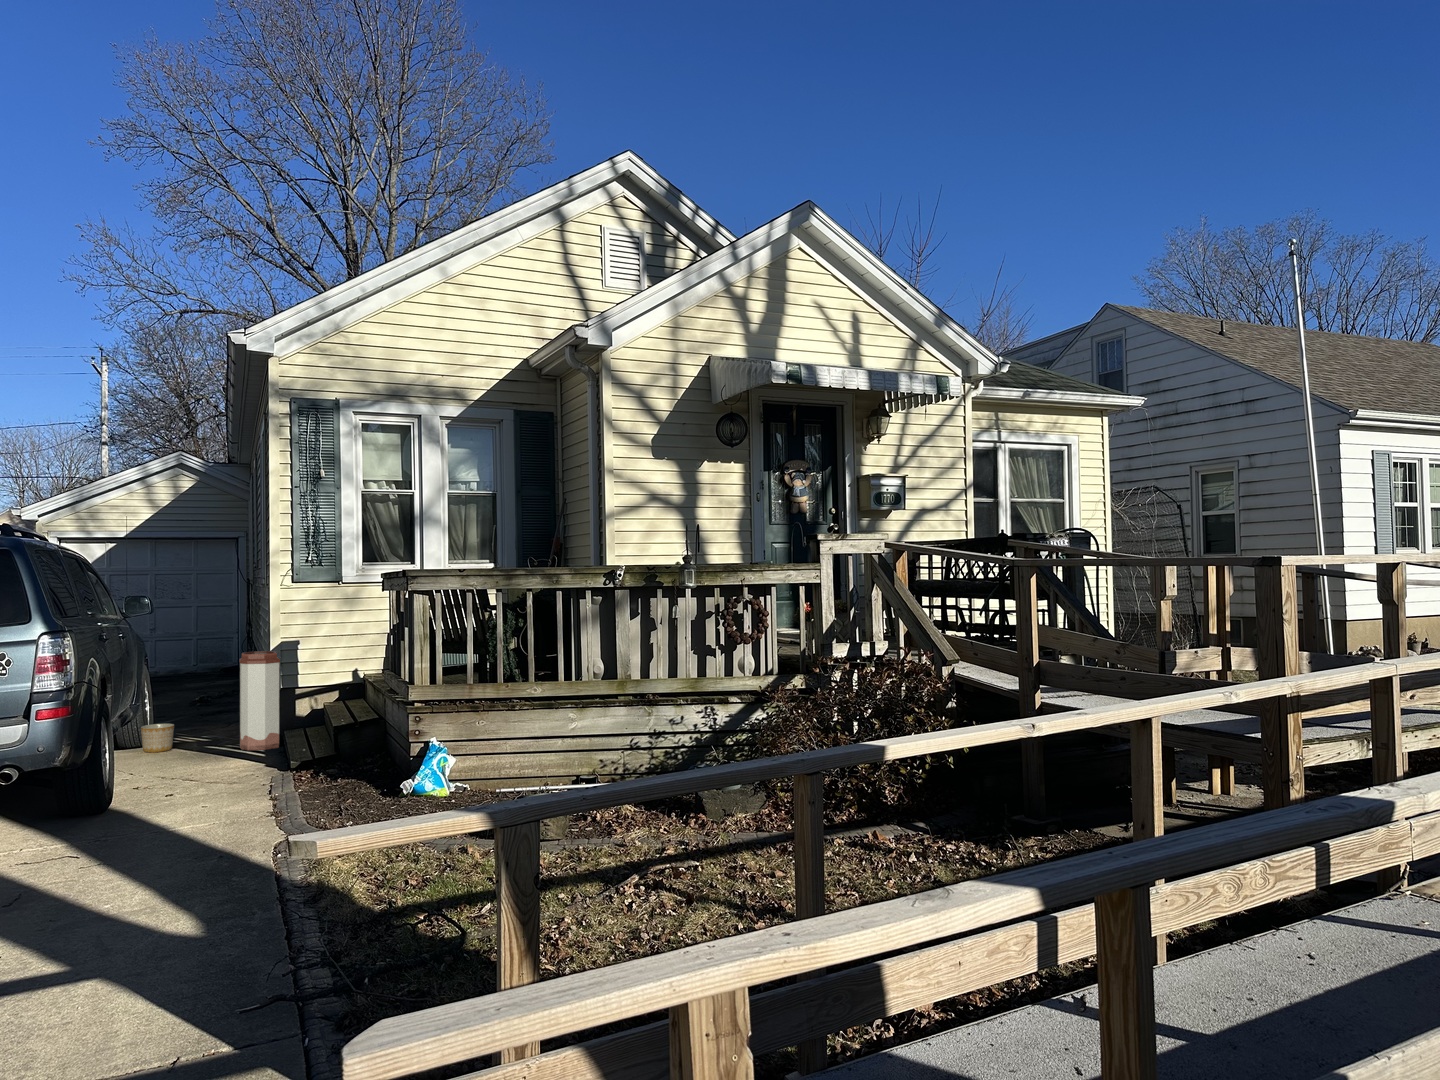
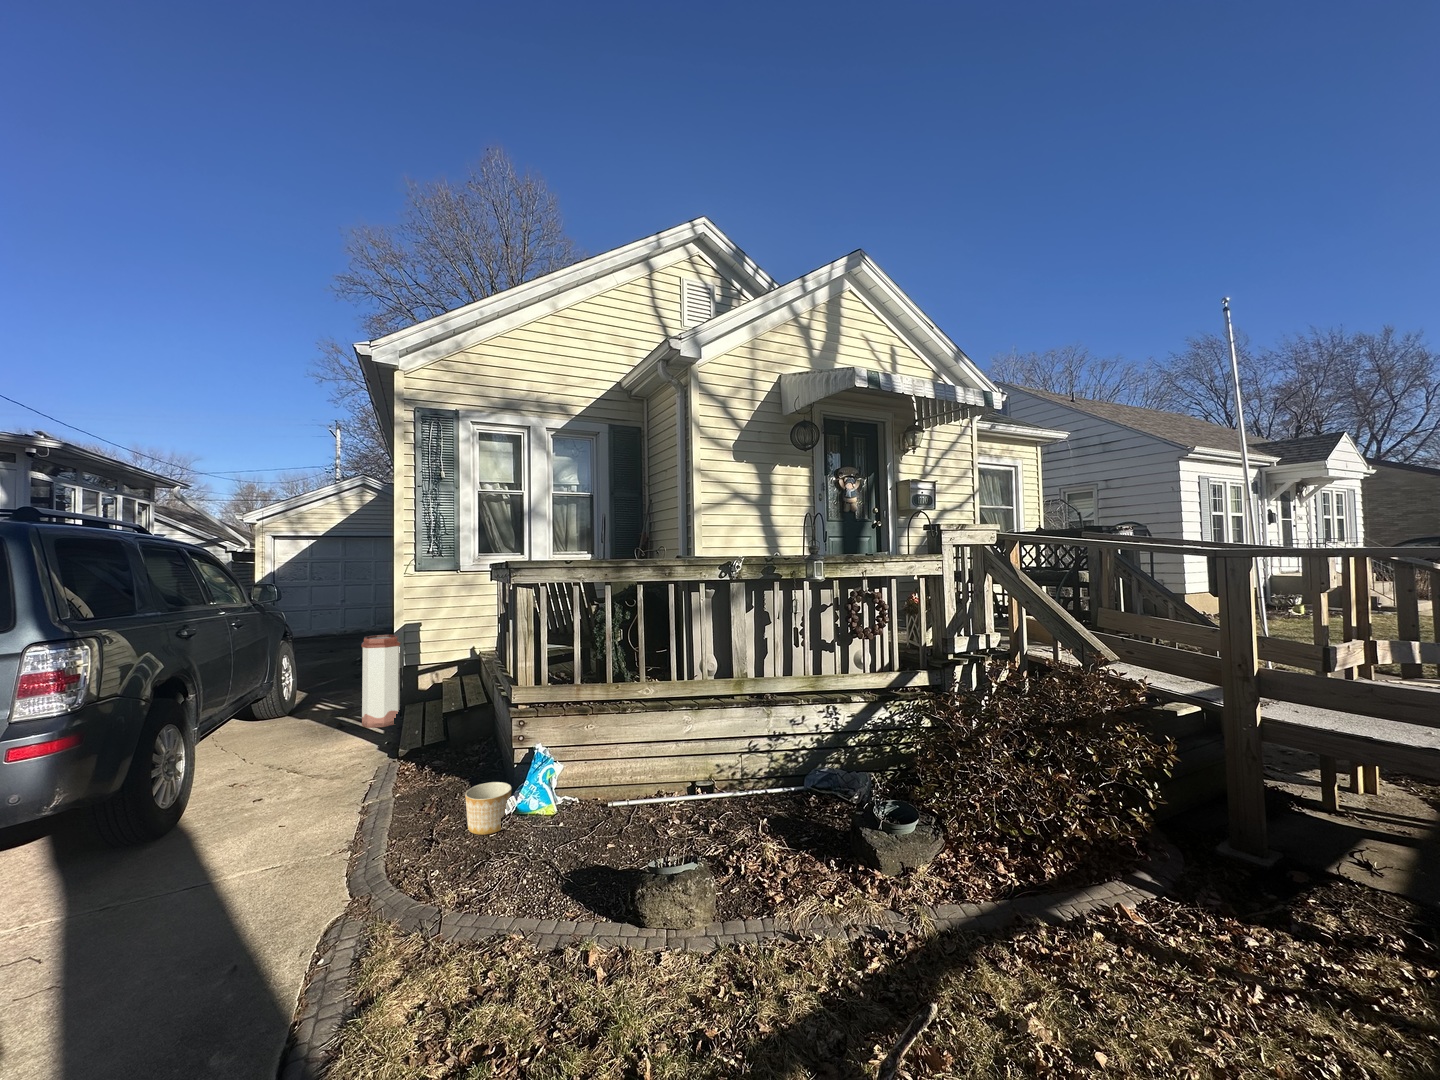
planter: present [141,724,174,753] -> present [465,782,512,835]

